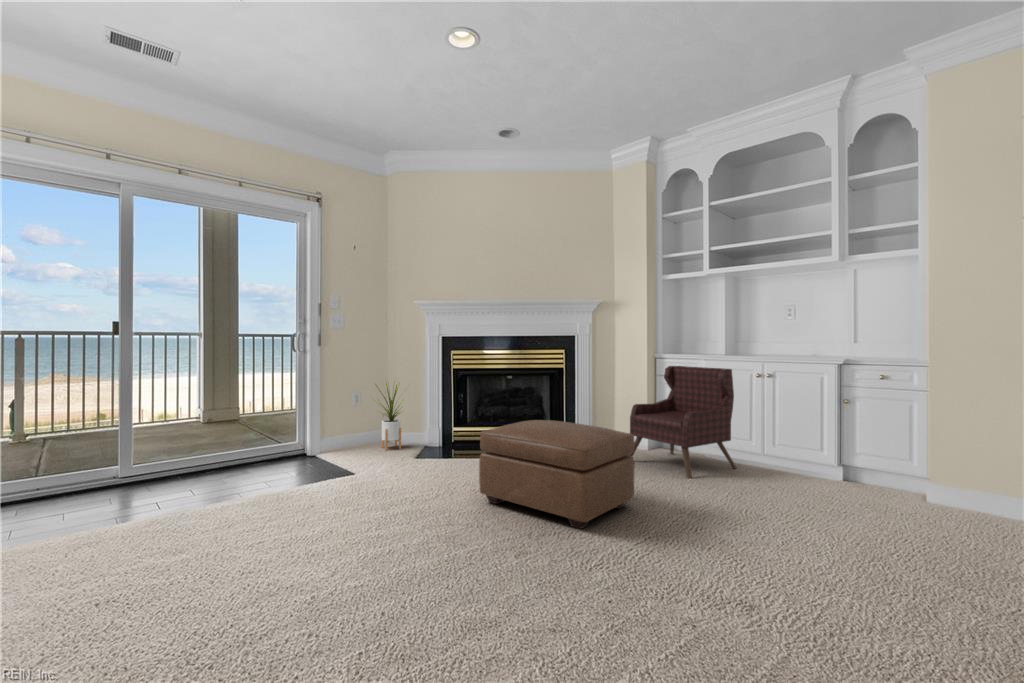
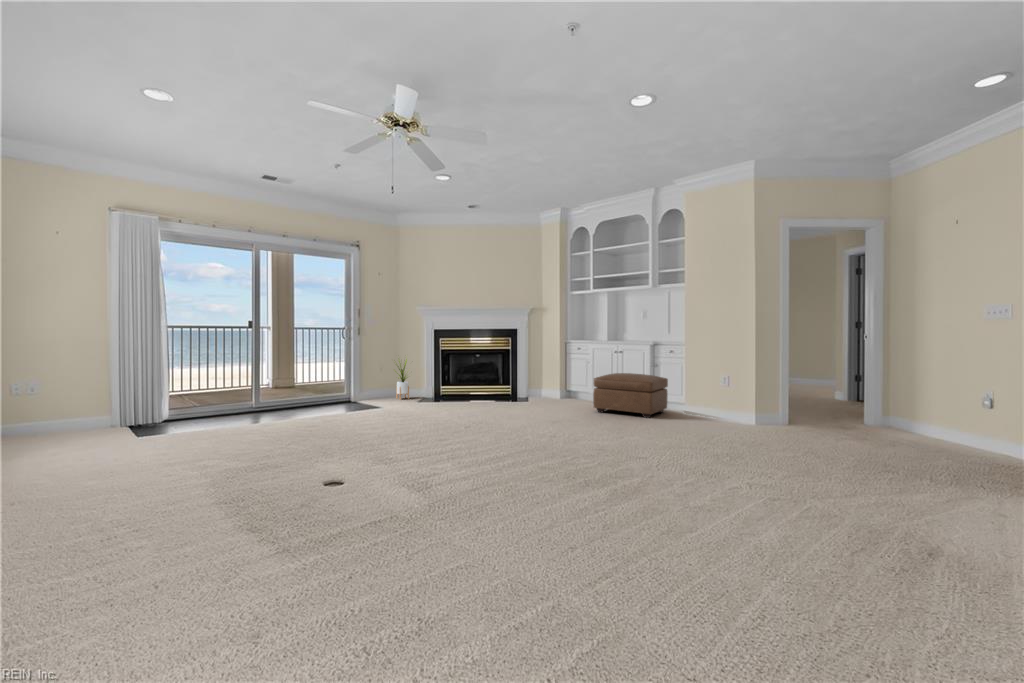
armchair: present [629,366,737,479] -> none [544,347,604,409]
ottoman: present [479,420,634,529] -> present [593,373,668,418]

